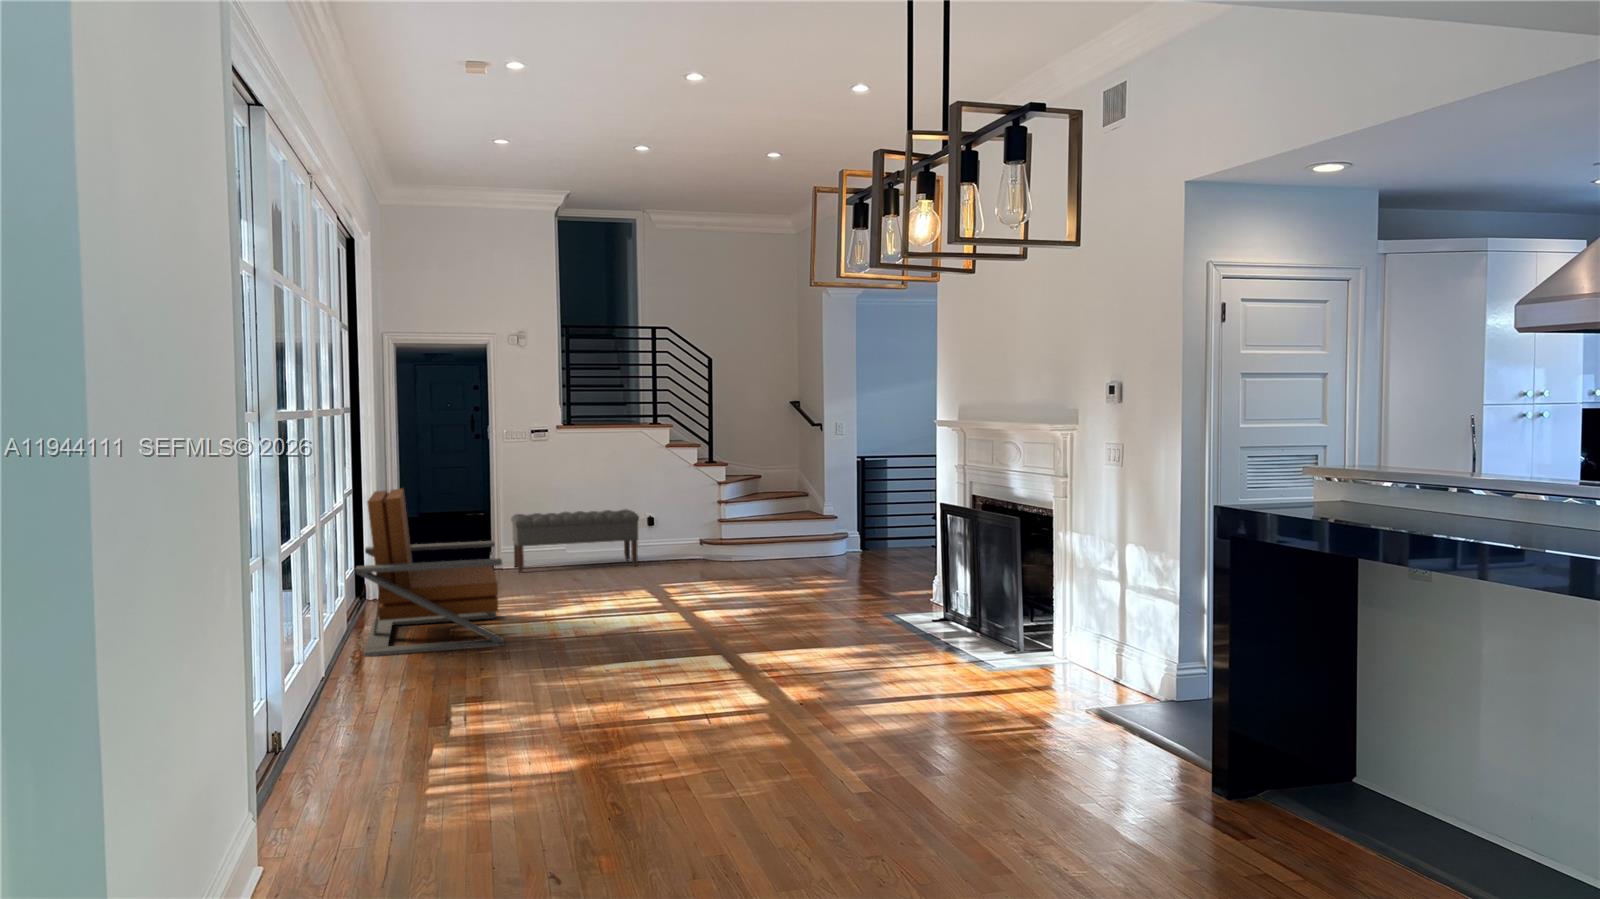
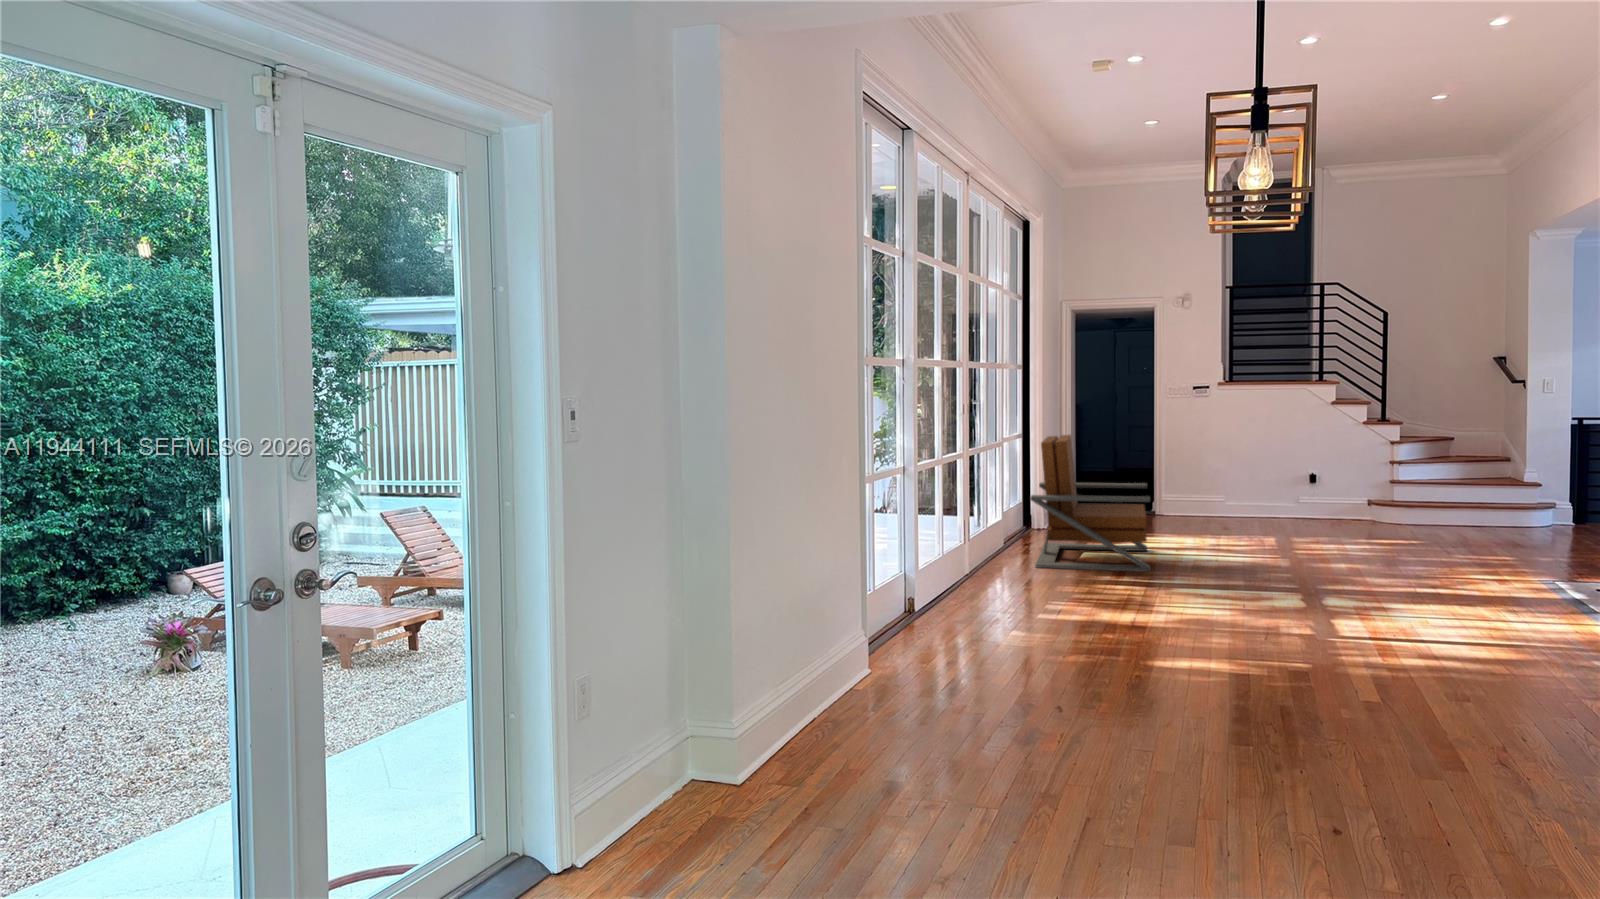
bench: present [511,509,639,573] -> none [1169,465,1298,521]

